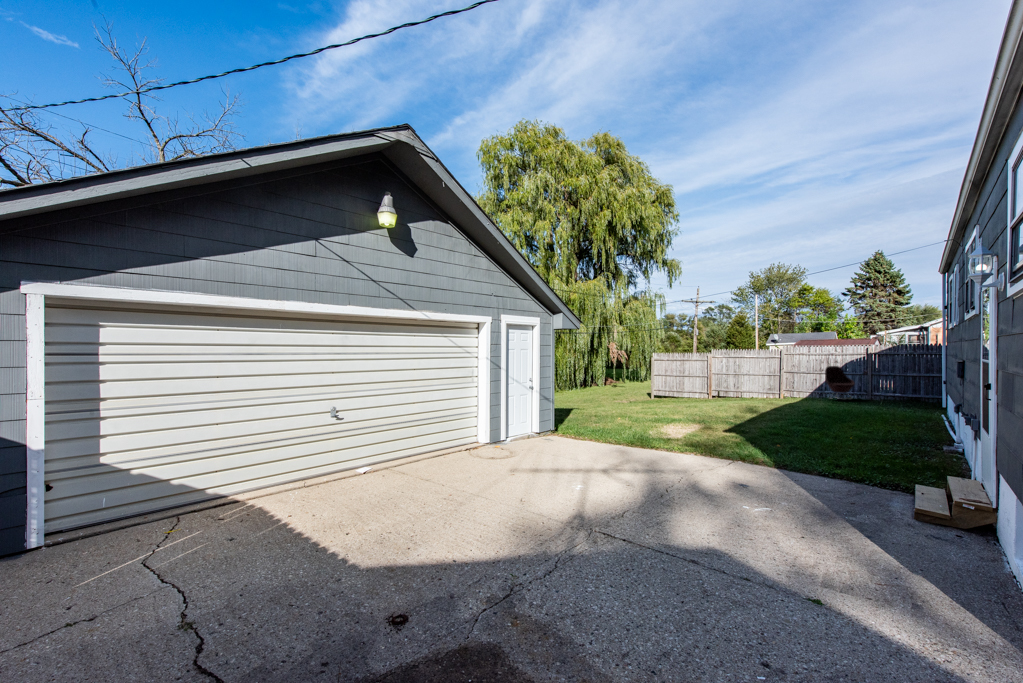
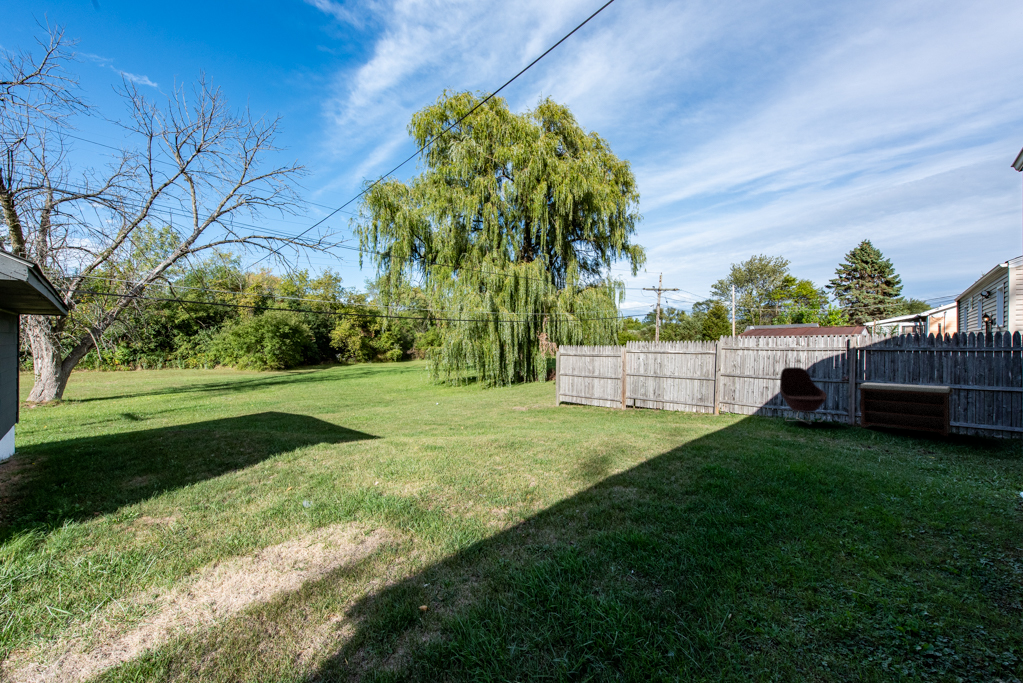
bench: none [873,374,927,403] -> present [858,383,953,436]

